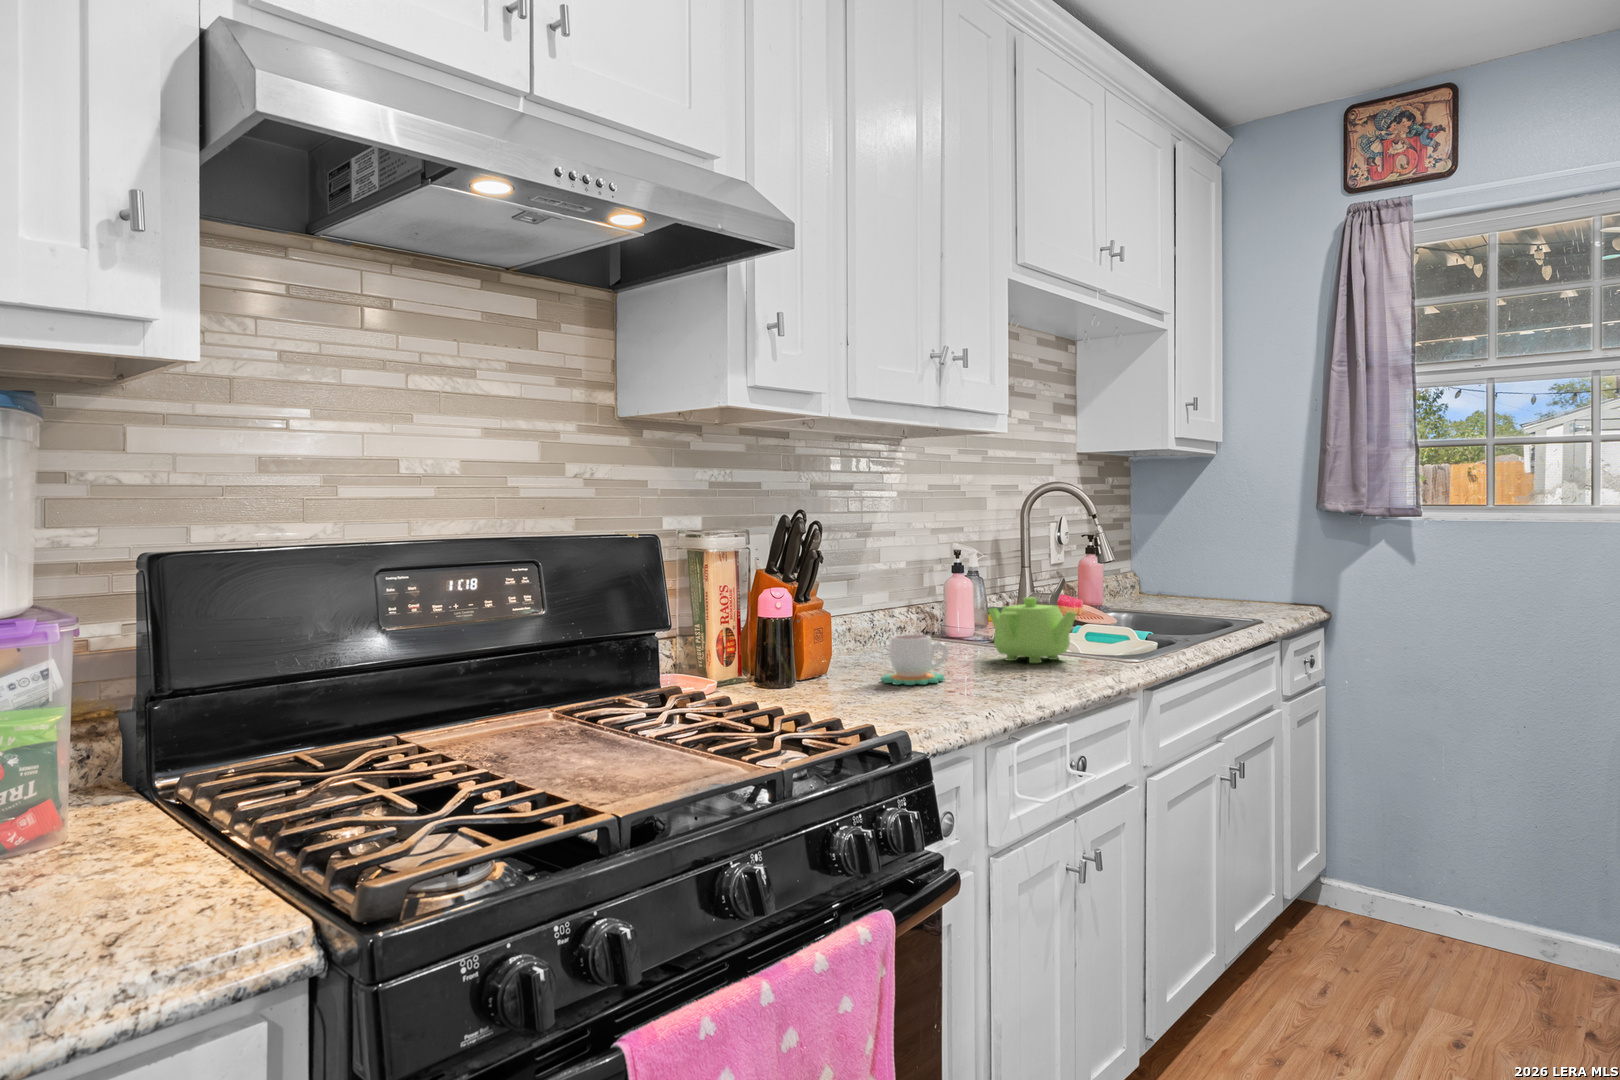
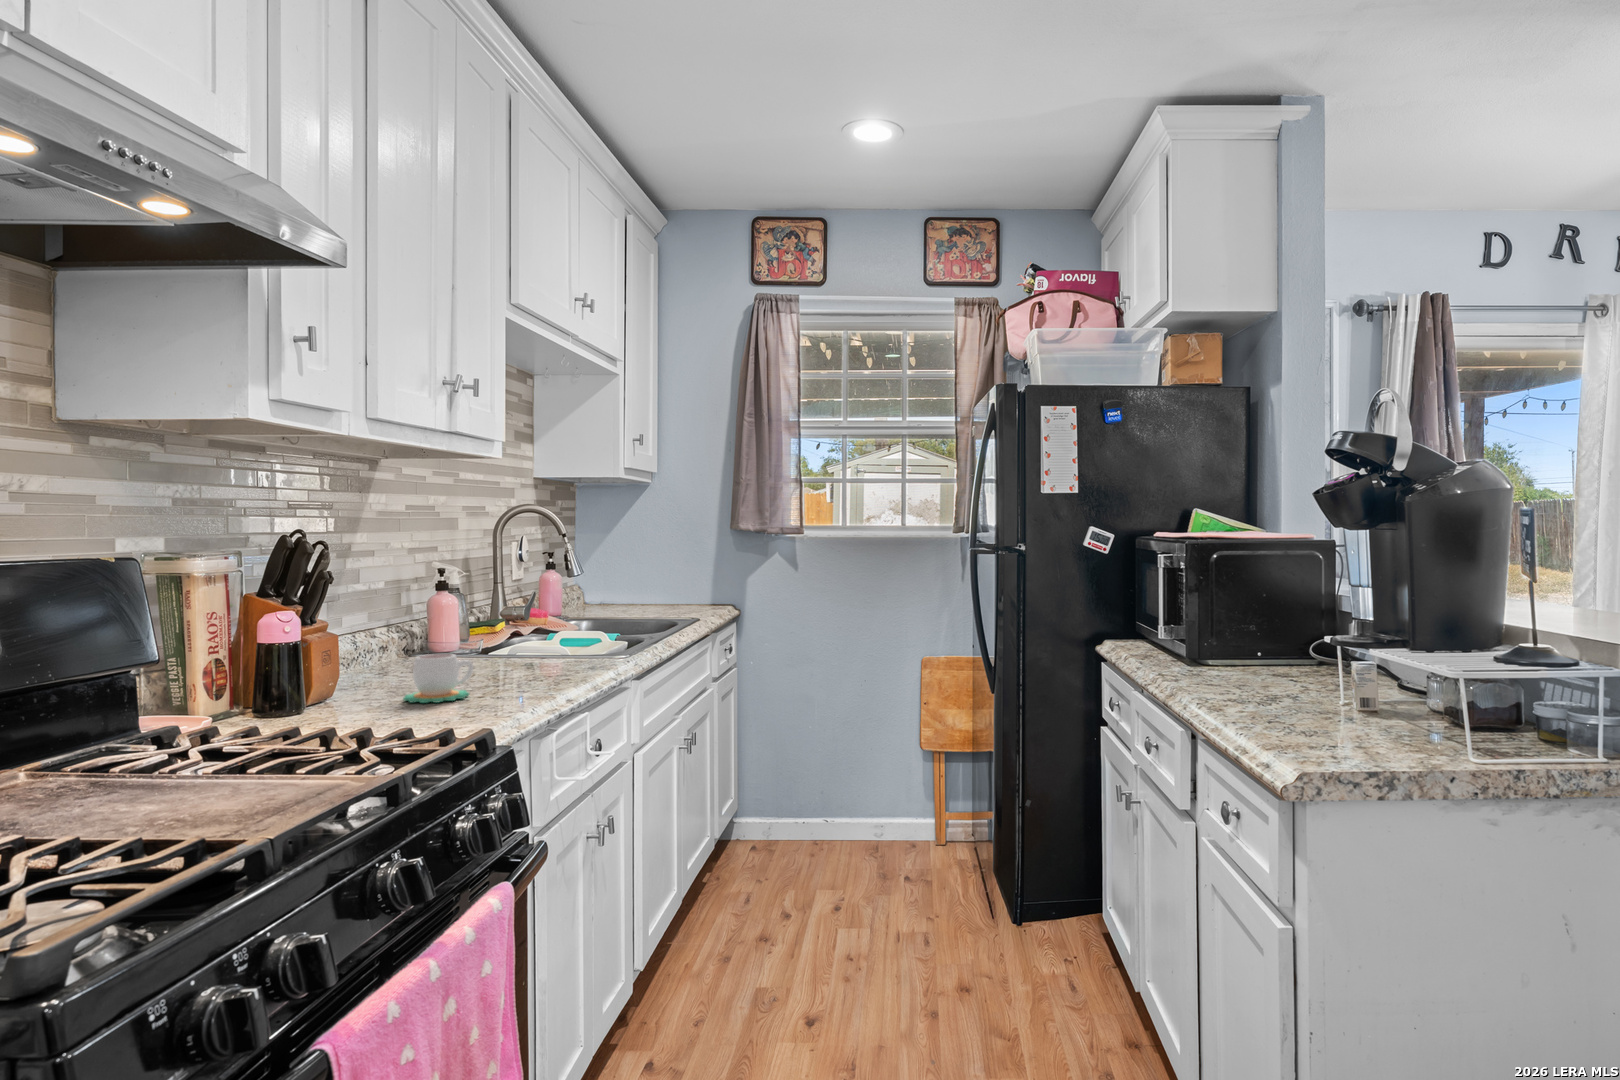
teapot: present [988,597,1076,663] -> none [491,615,579,674]

